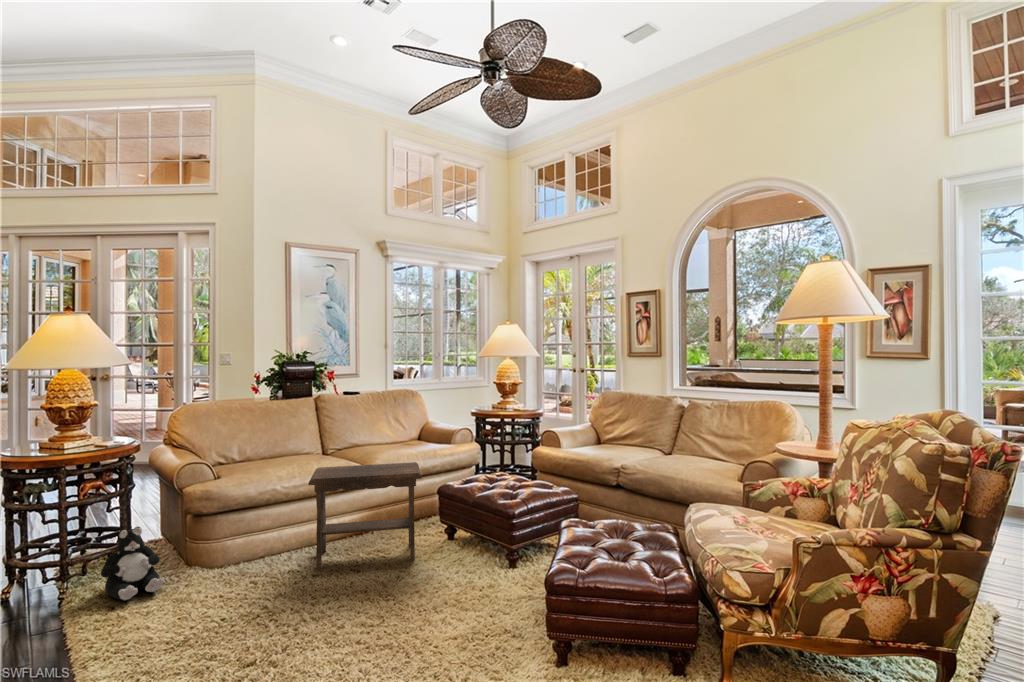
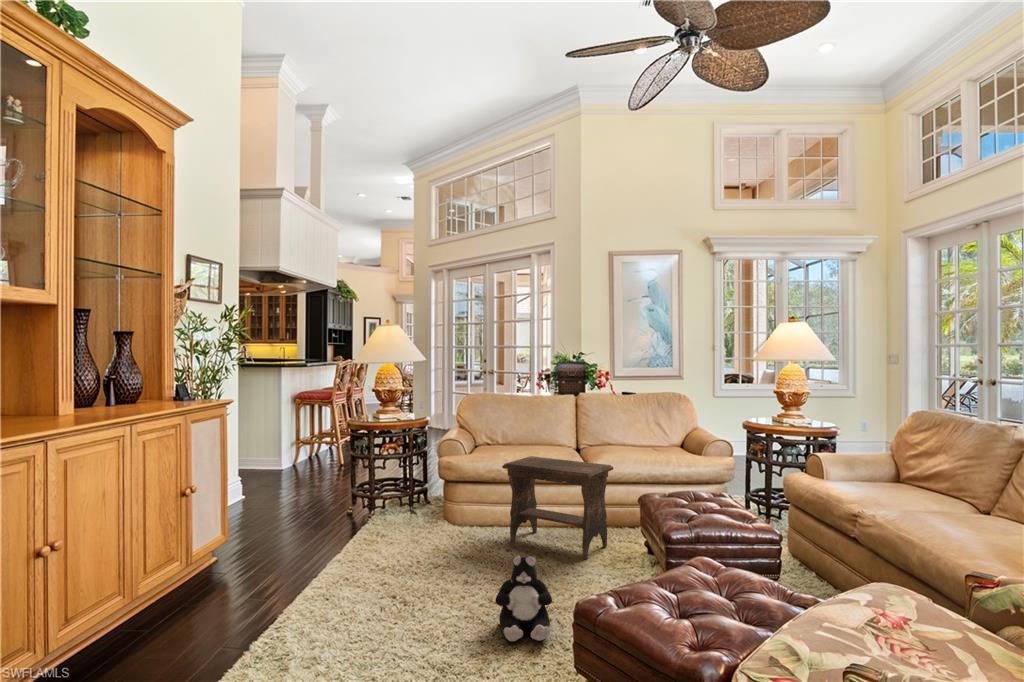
plush toy: present [101,527,165,600] -> present [495,555,552,641]

